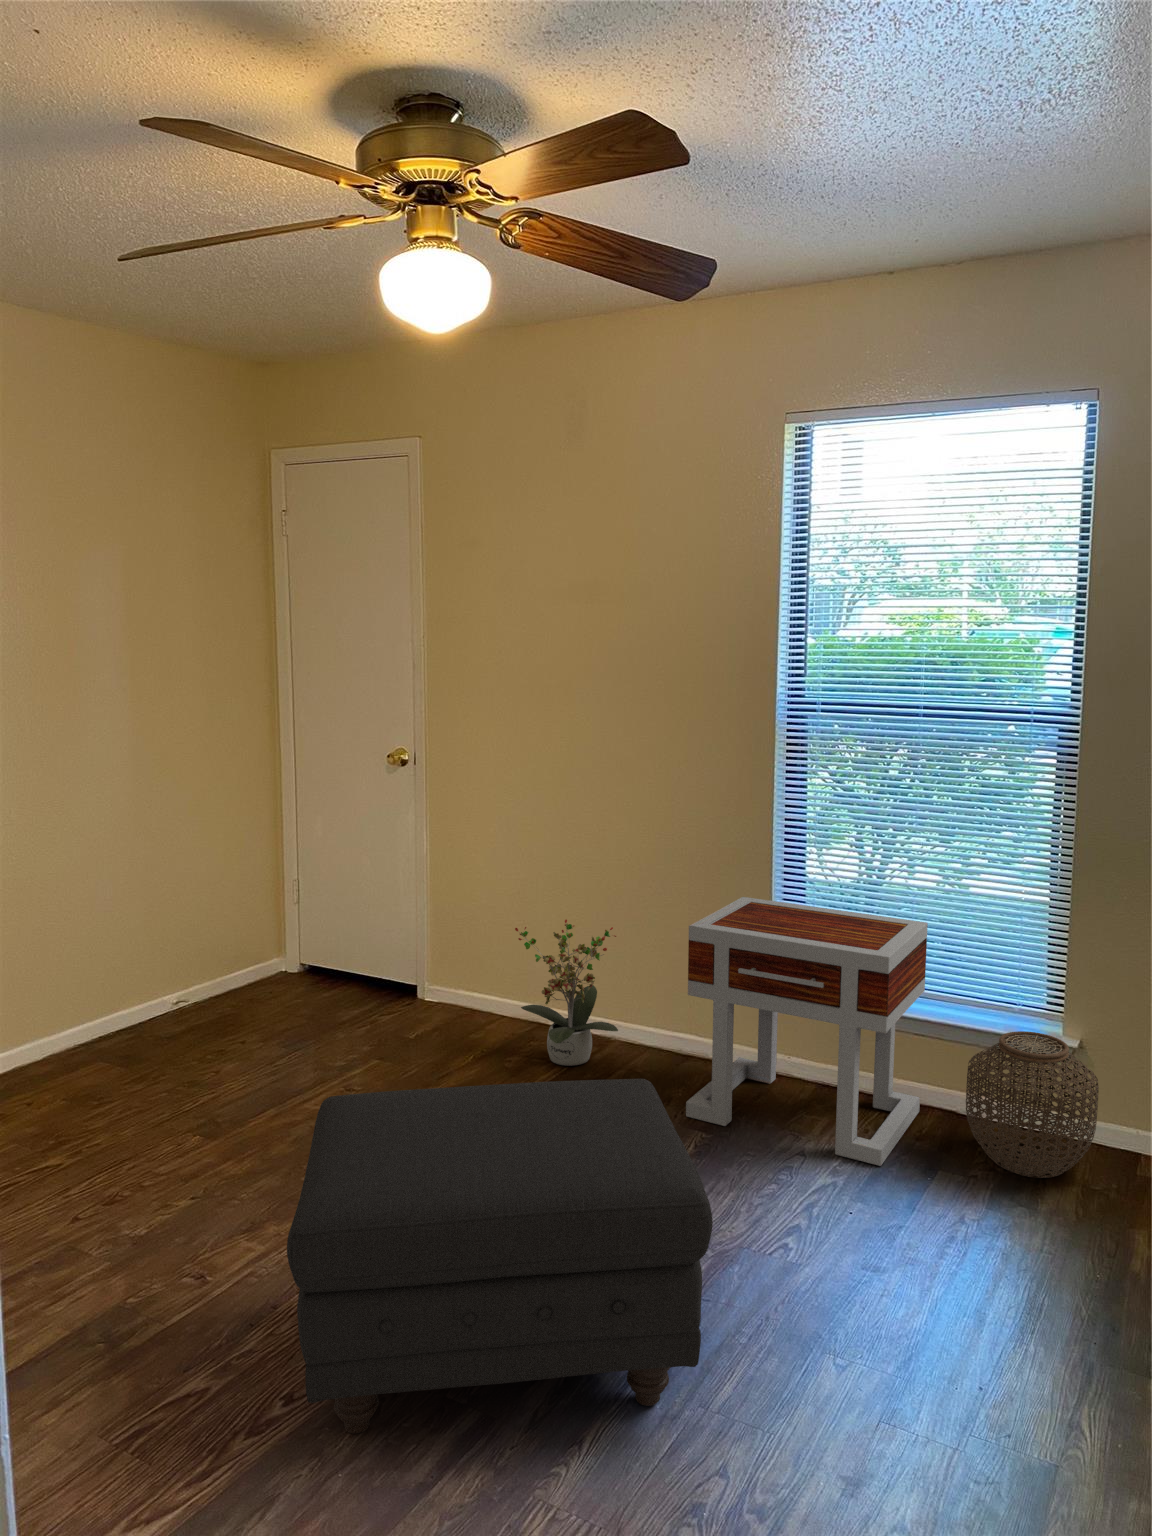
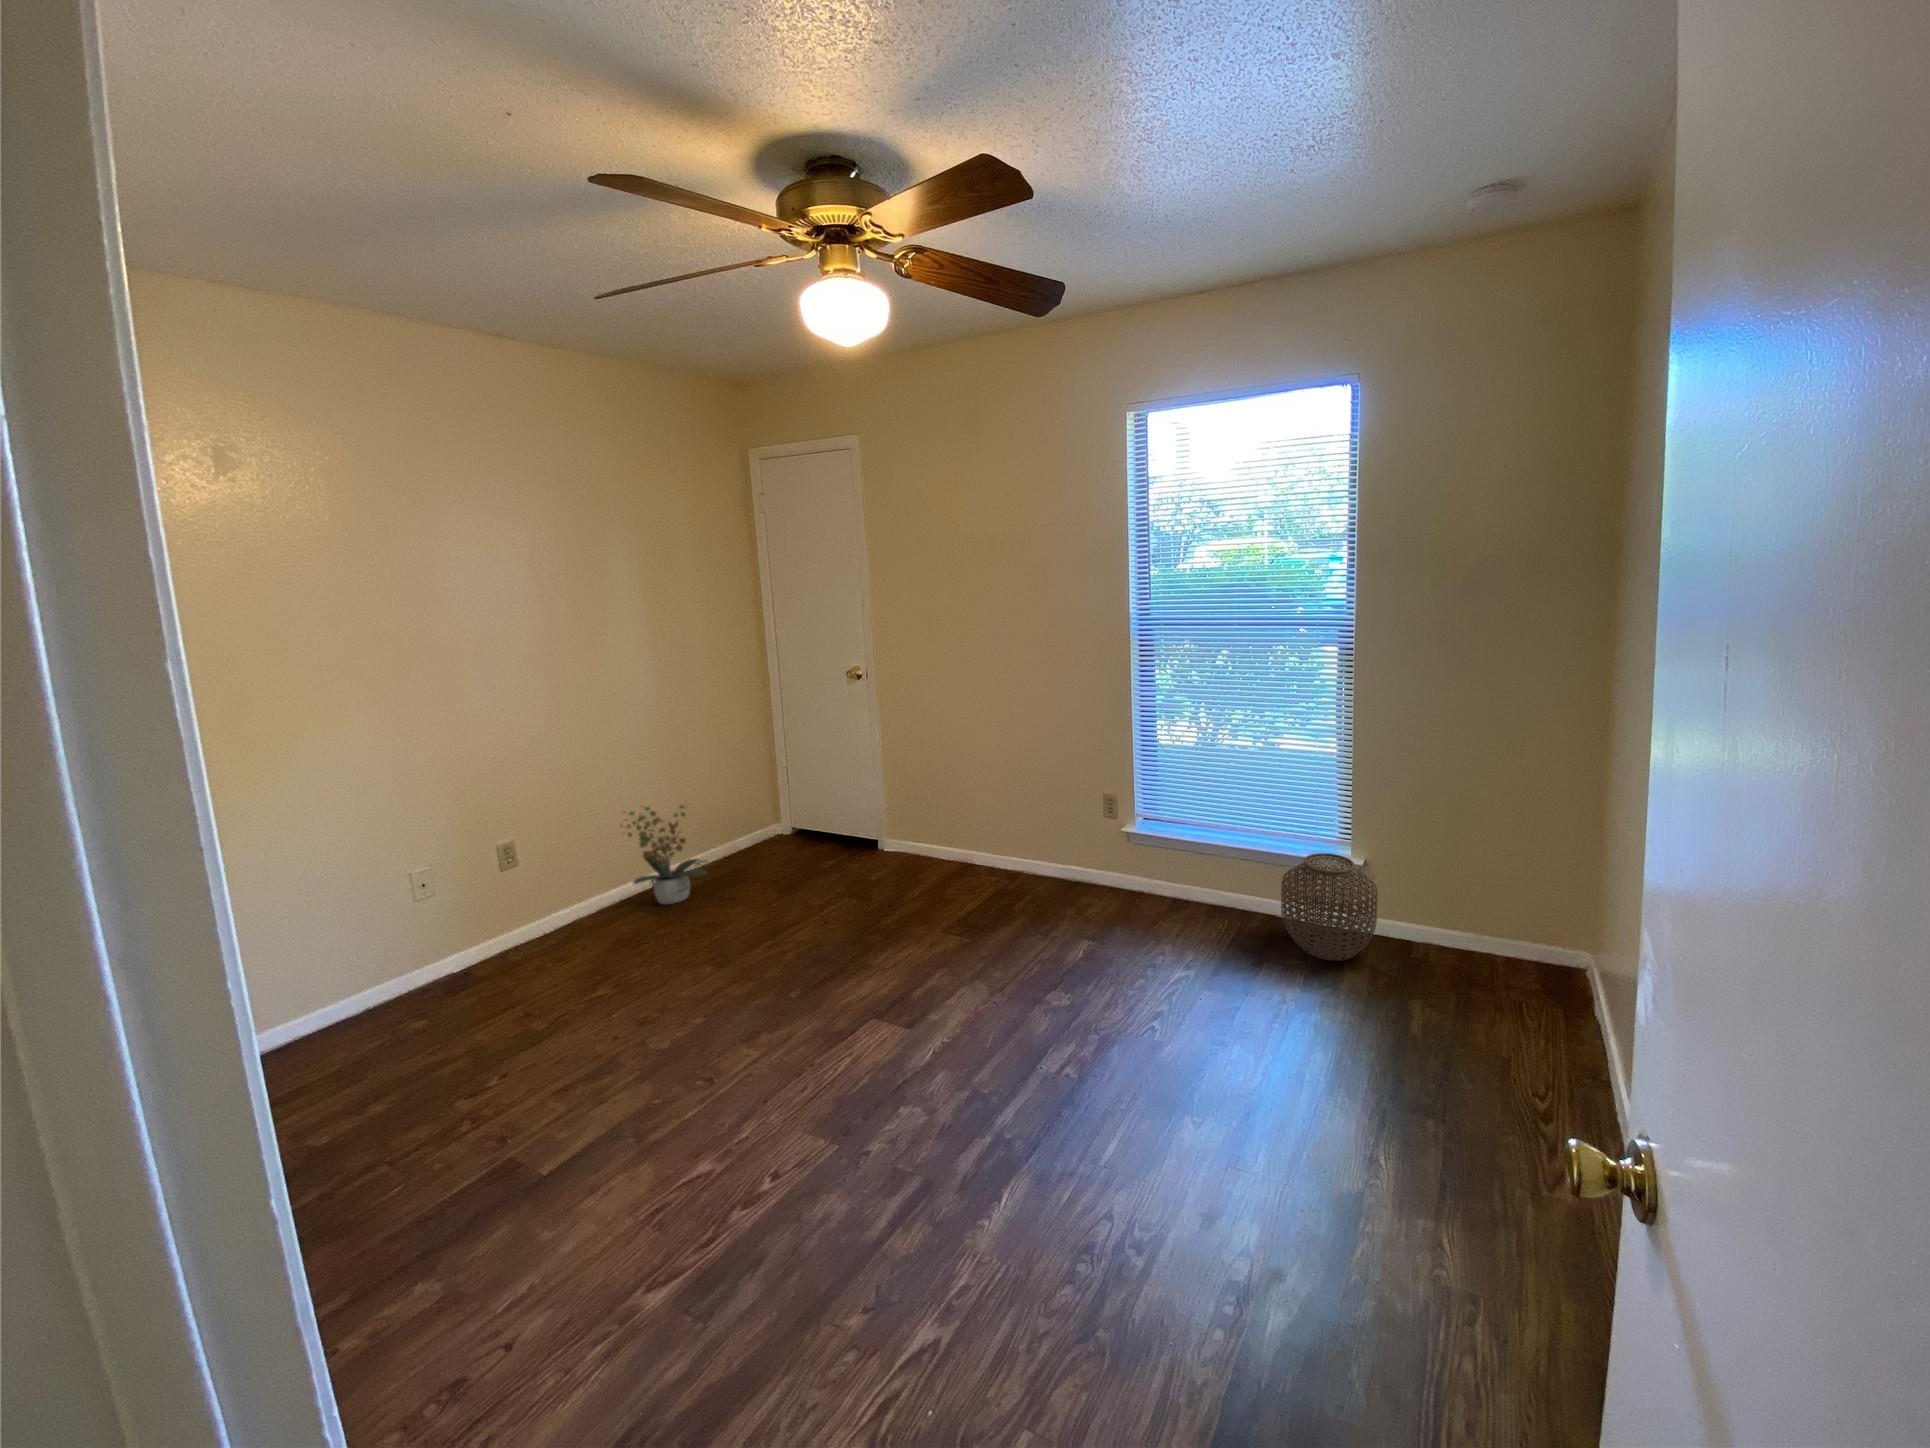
side table: present [686,897,928,1166] -> none [1073,763,1248,958]
potted plant: present [515,920,618,1066] -> present [621,805,707,904]
ottoman: present [287,1079,713,1433] -> none [762,910,1093,1202]

